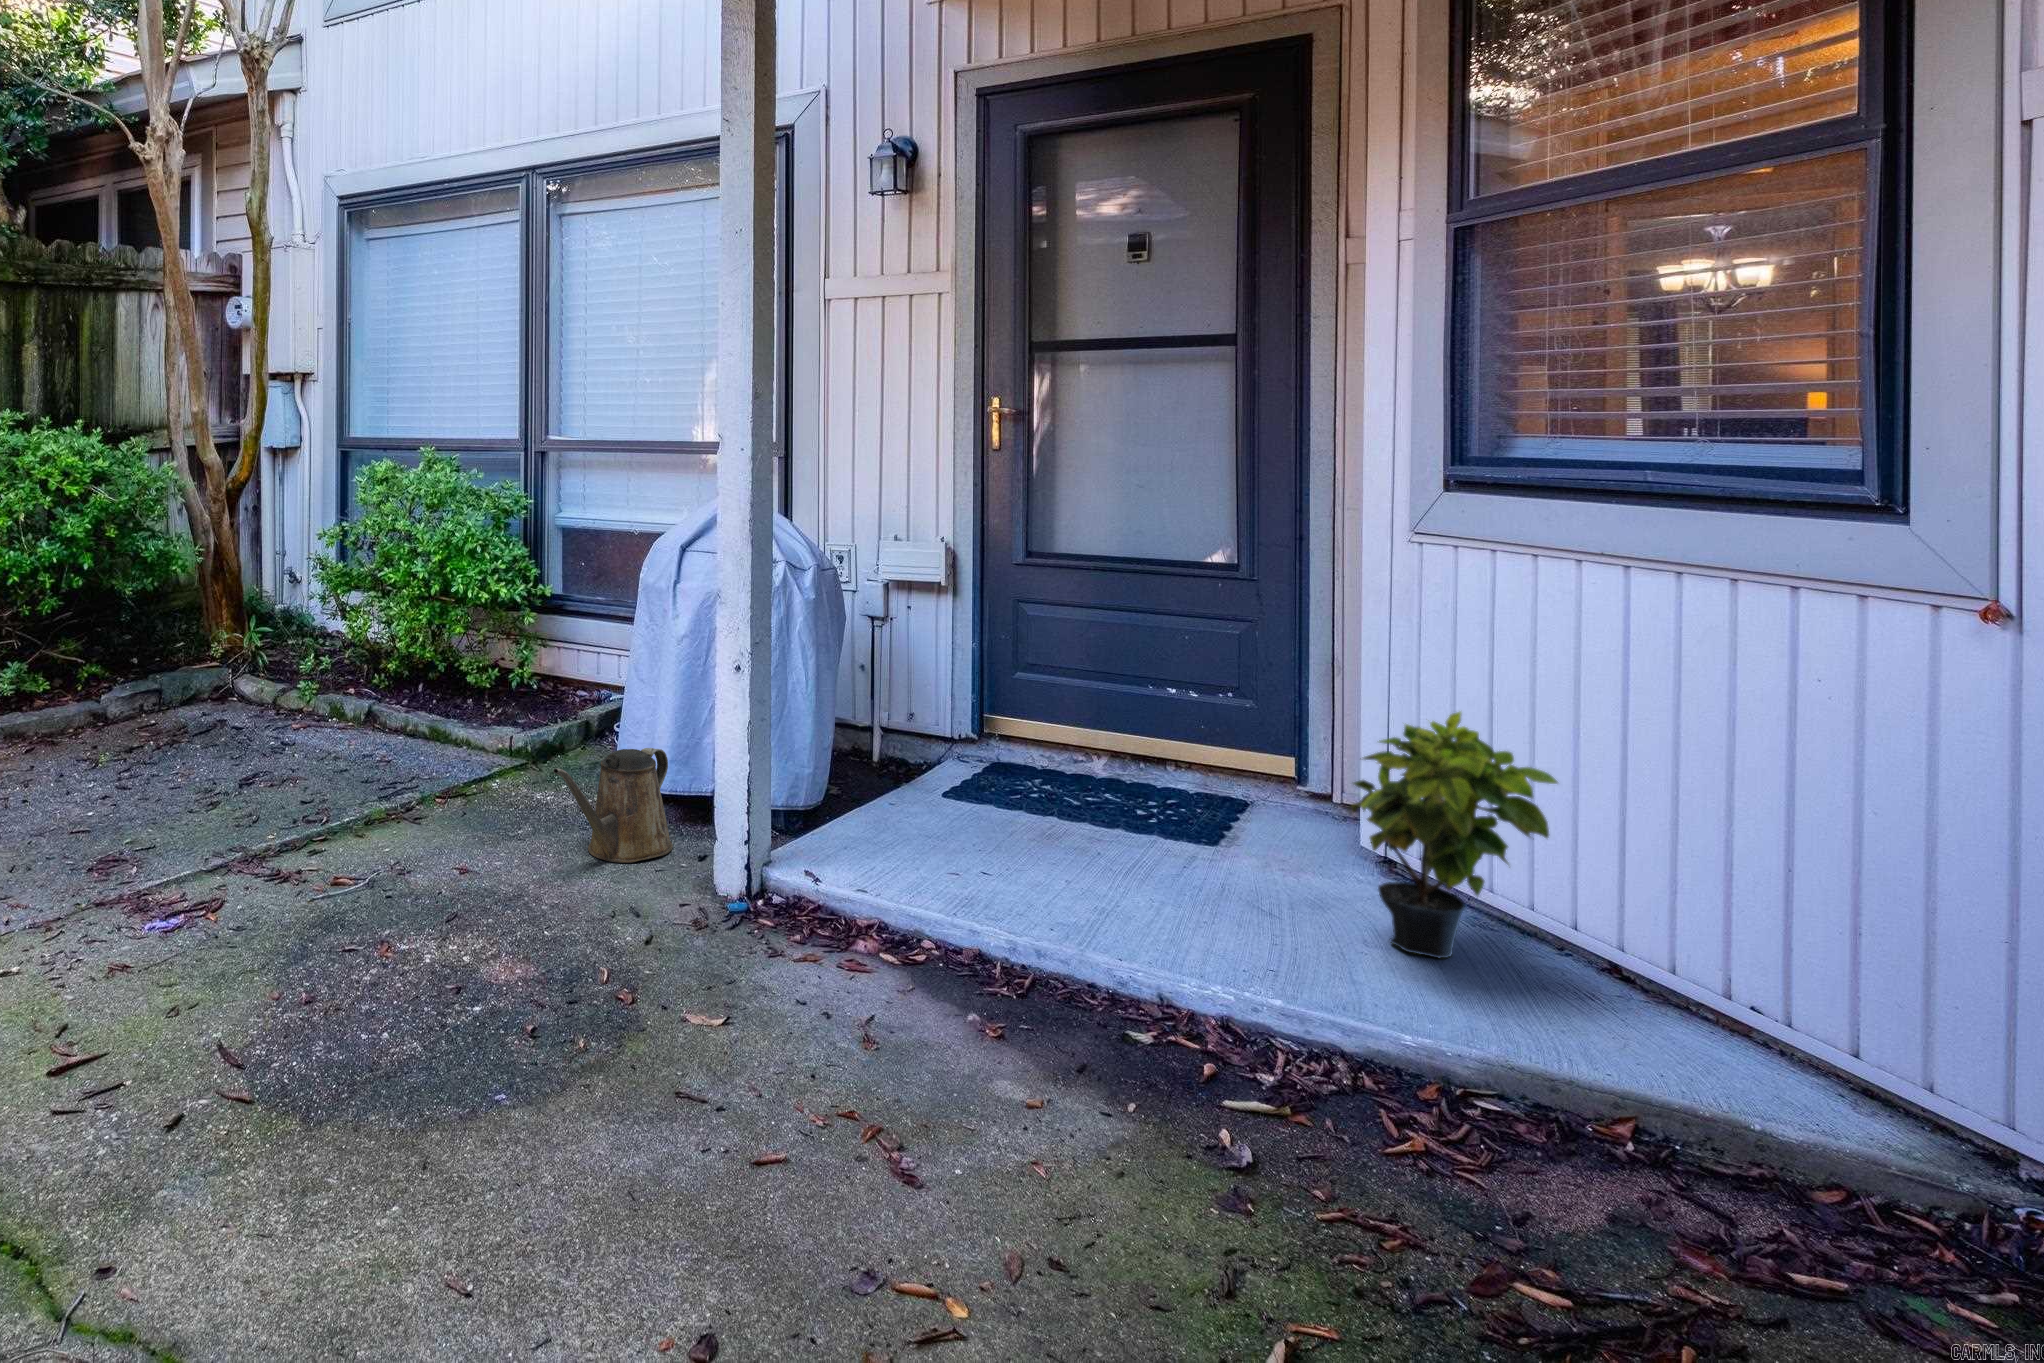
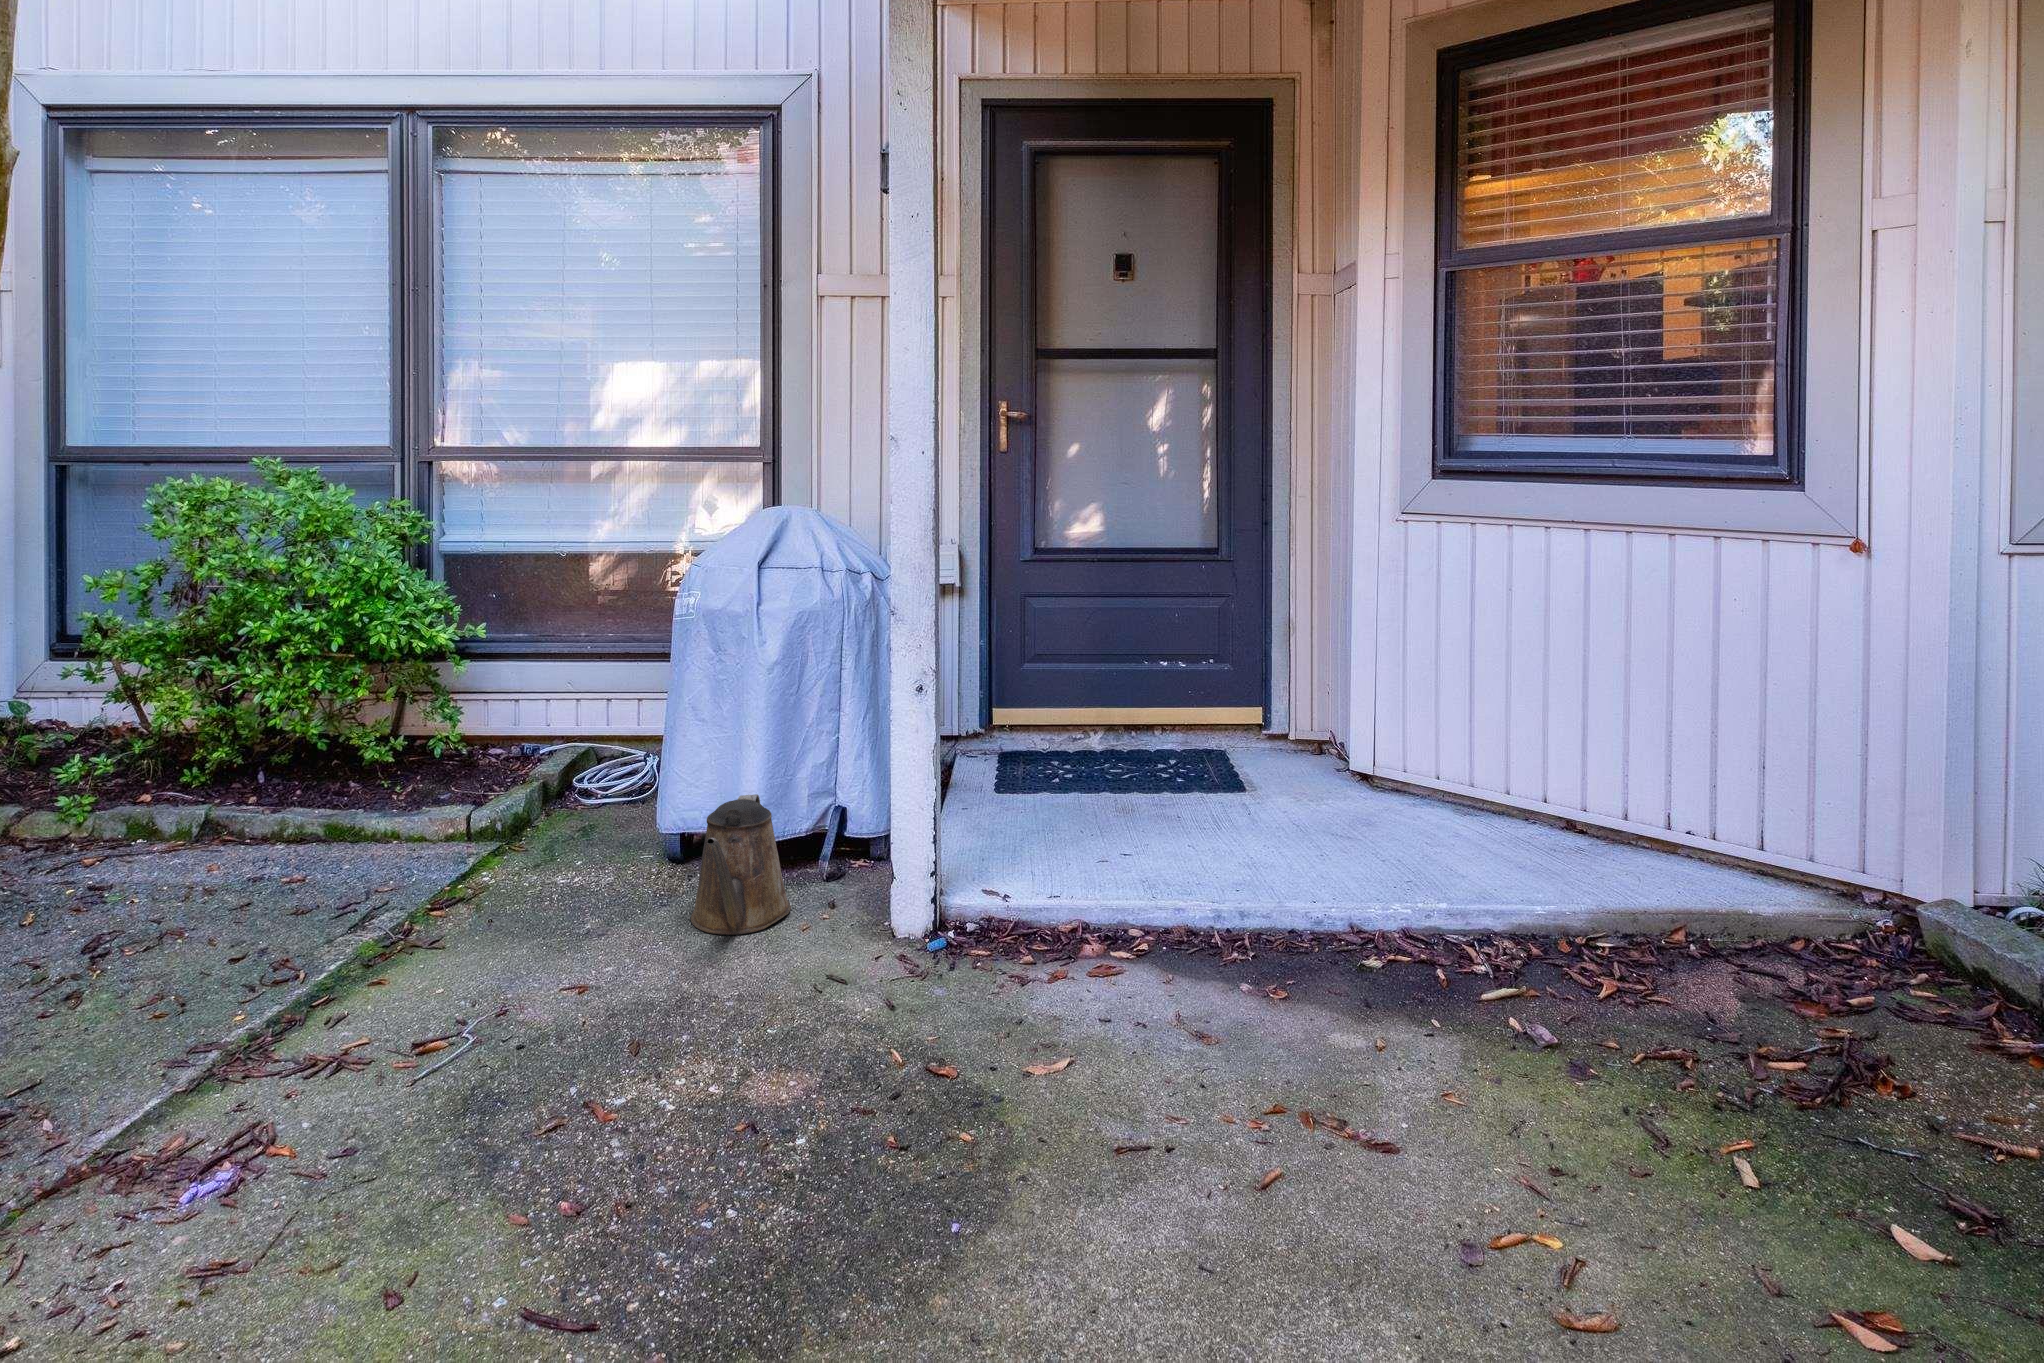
potted plant: present [1352,712,1558,958] -> none [1418,648,1574,844]

